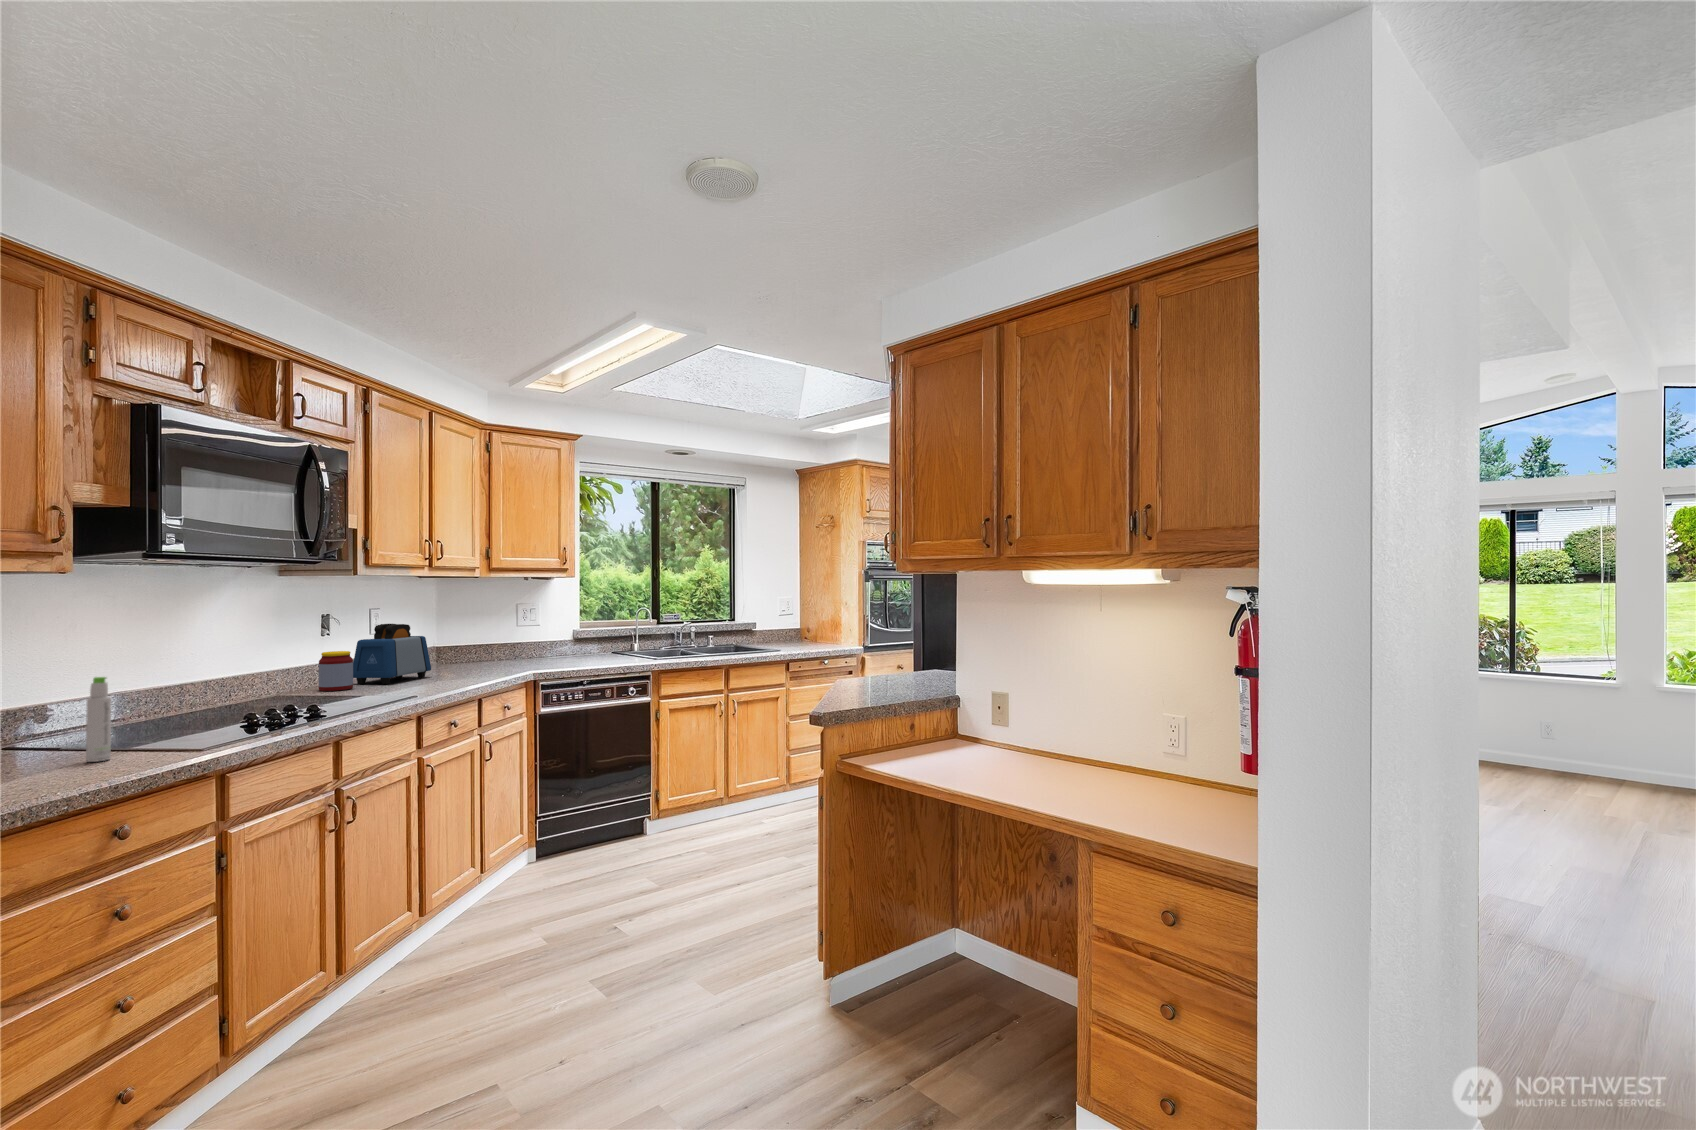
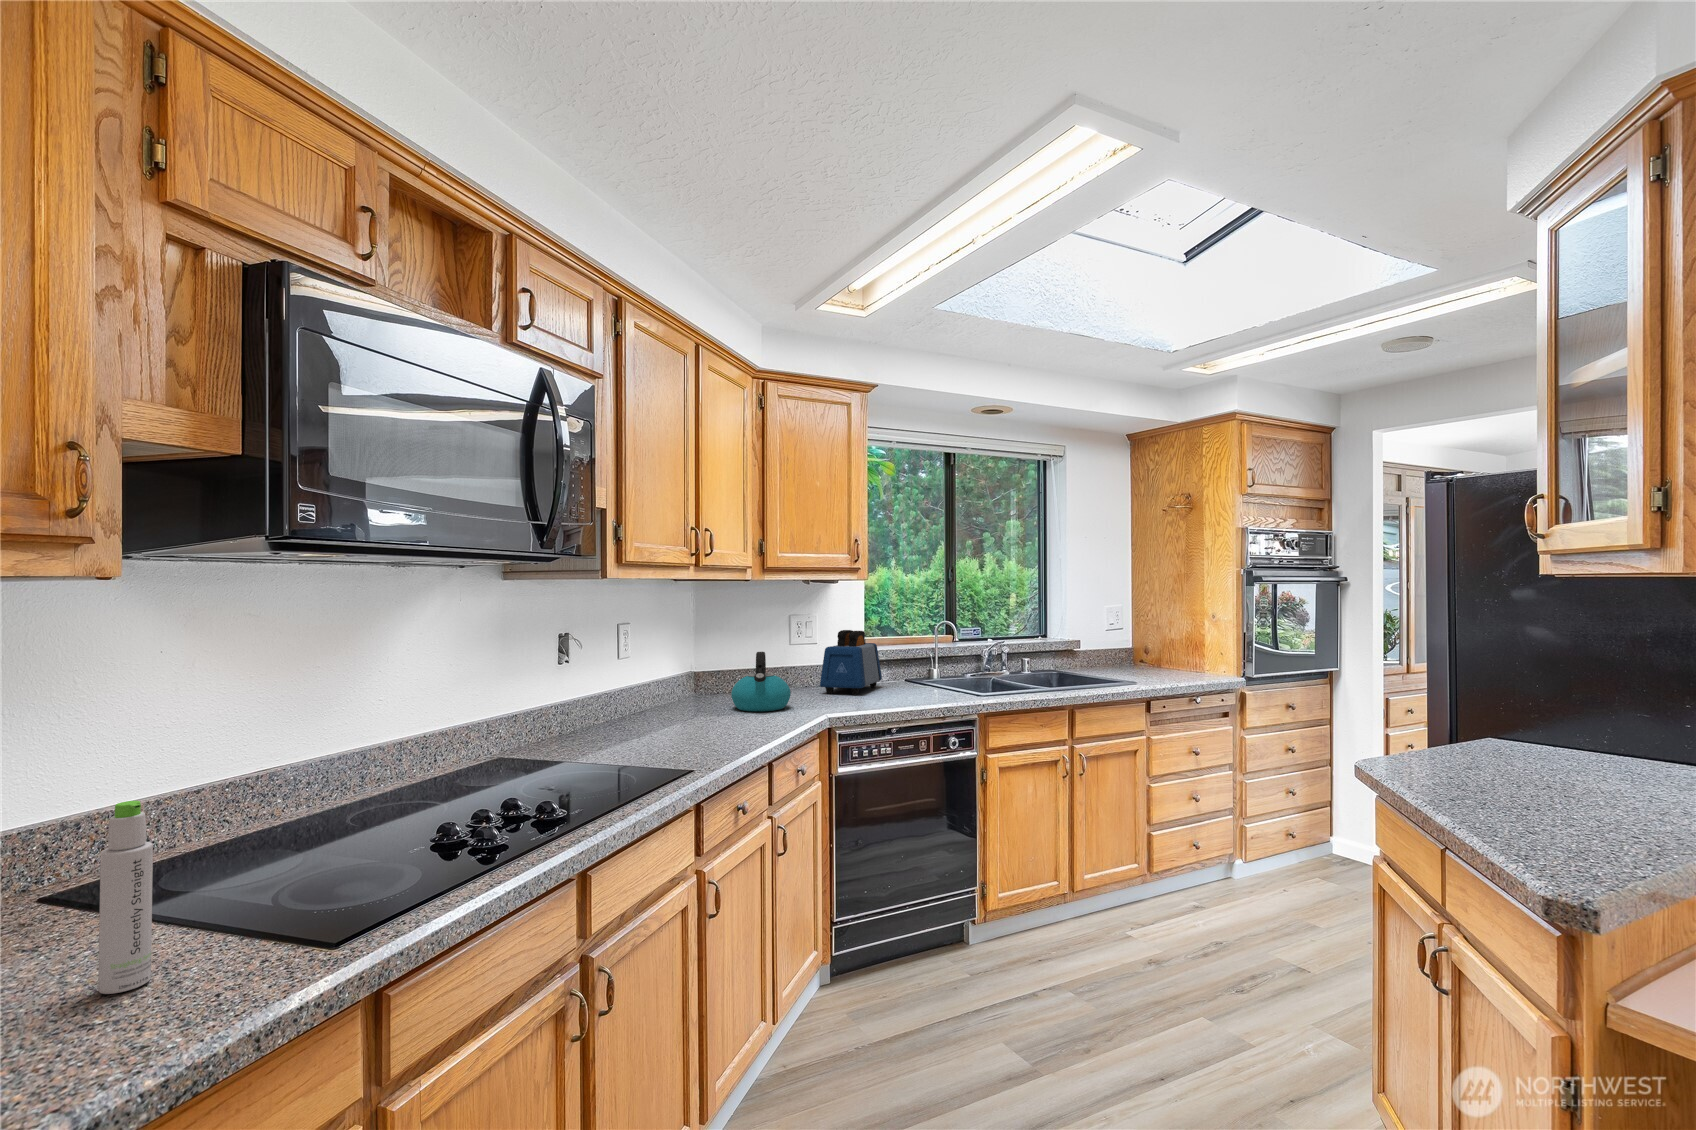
toaster: present [353,624,431,684] -> present [820,630,882,695]
kettle: none [461,629,508,671] -> present [731,652,791,711]
jar: present [319,651,353,691] -> none [556,688,601,748]

